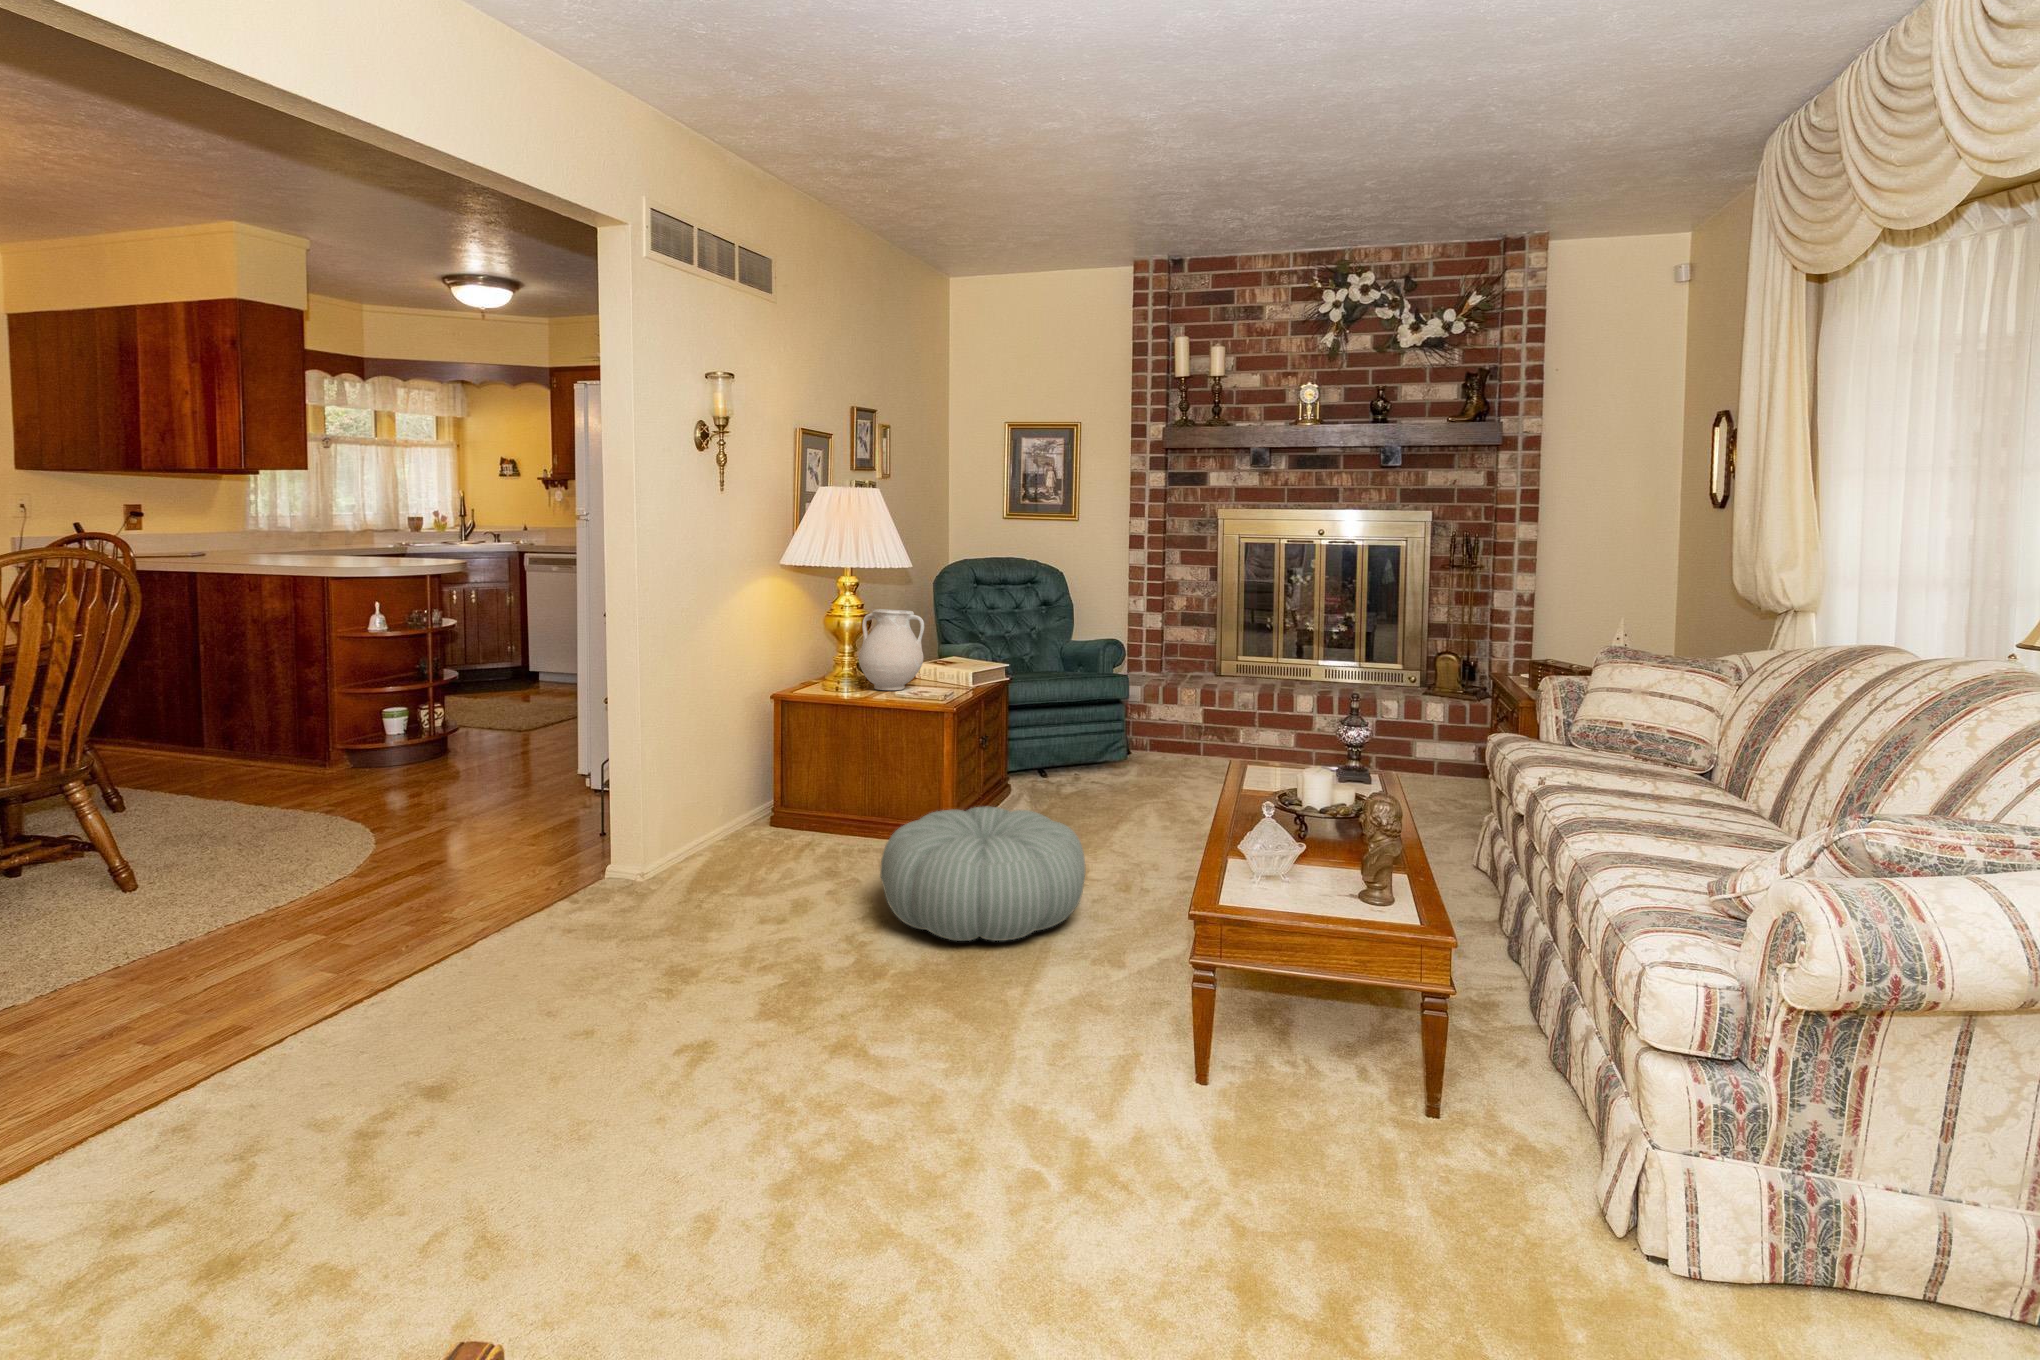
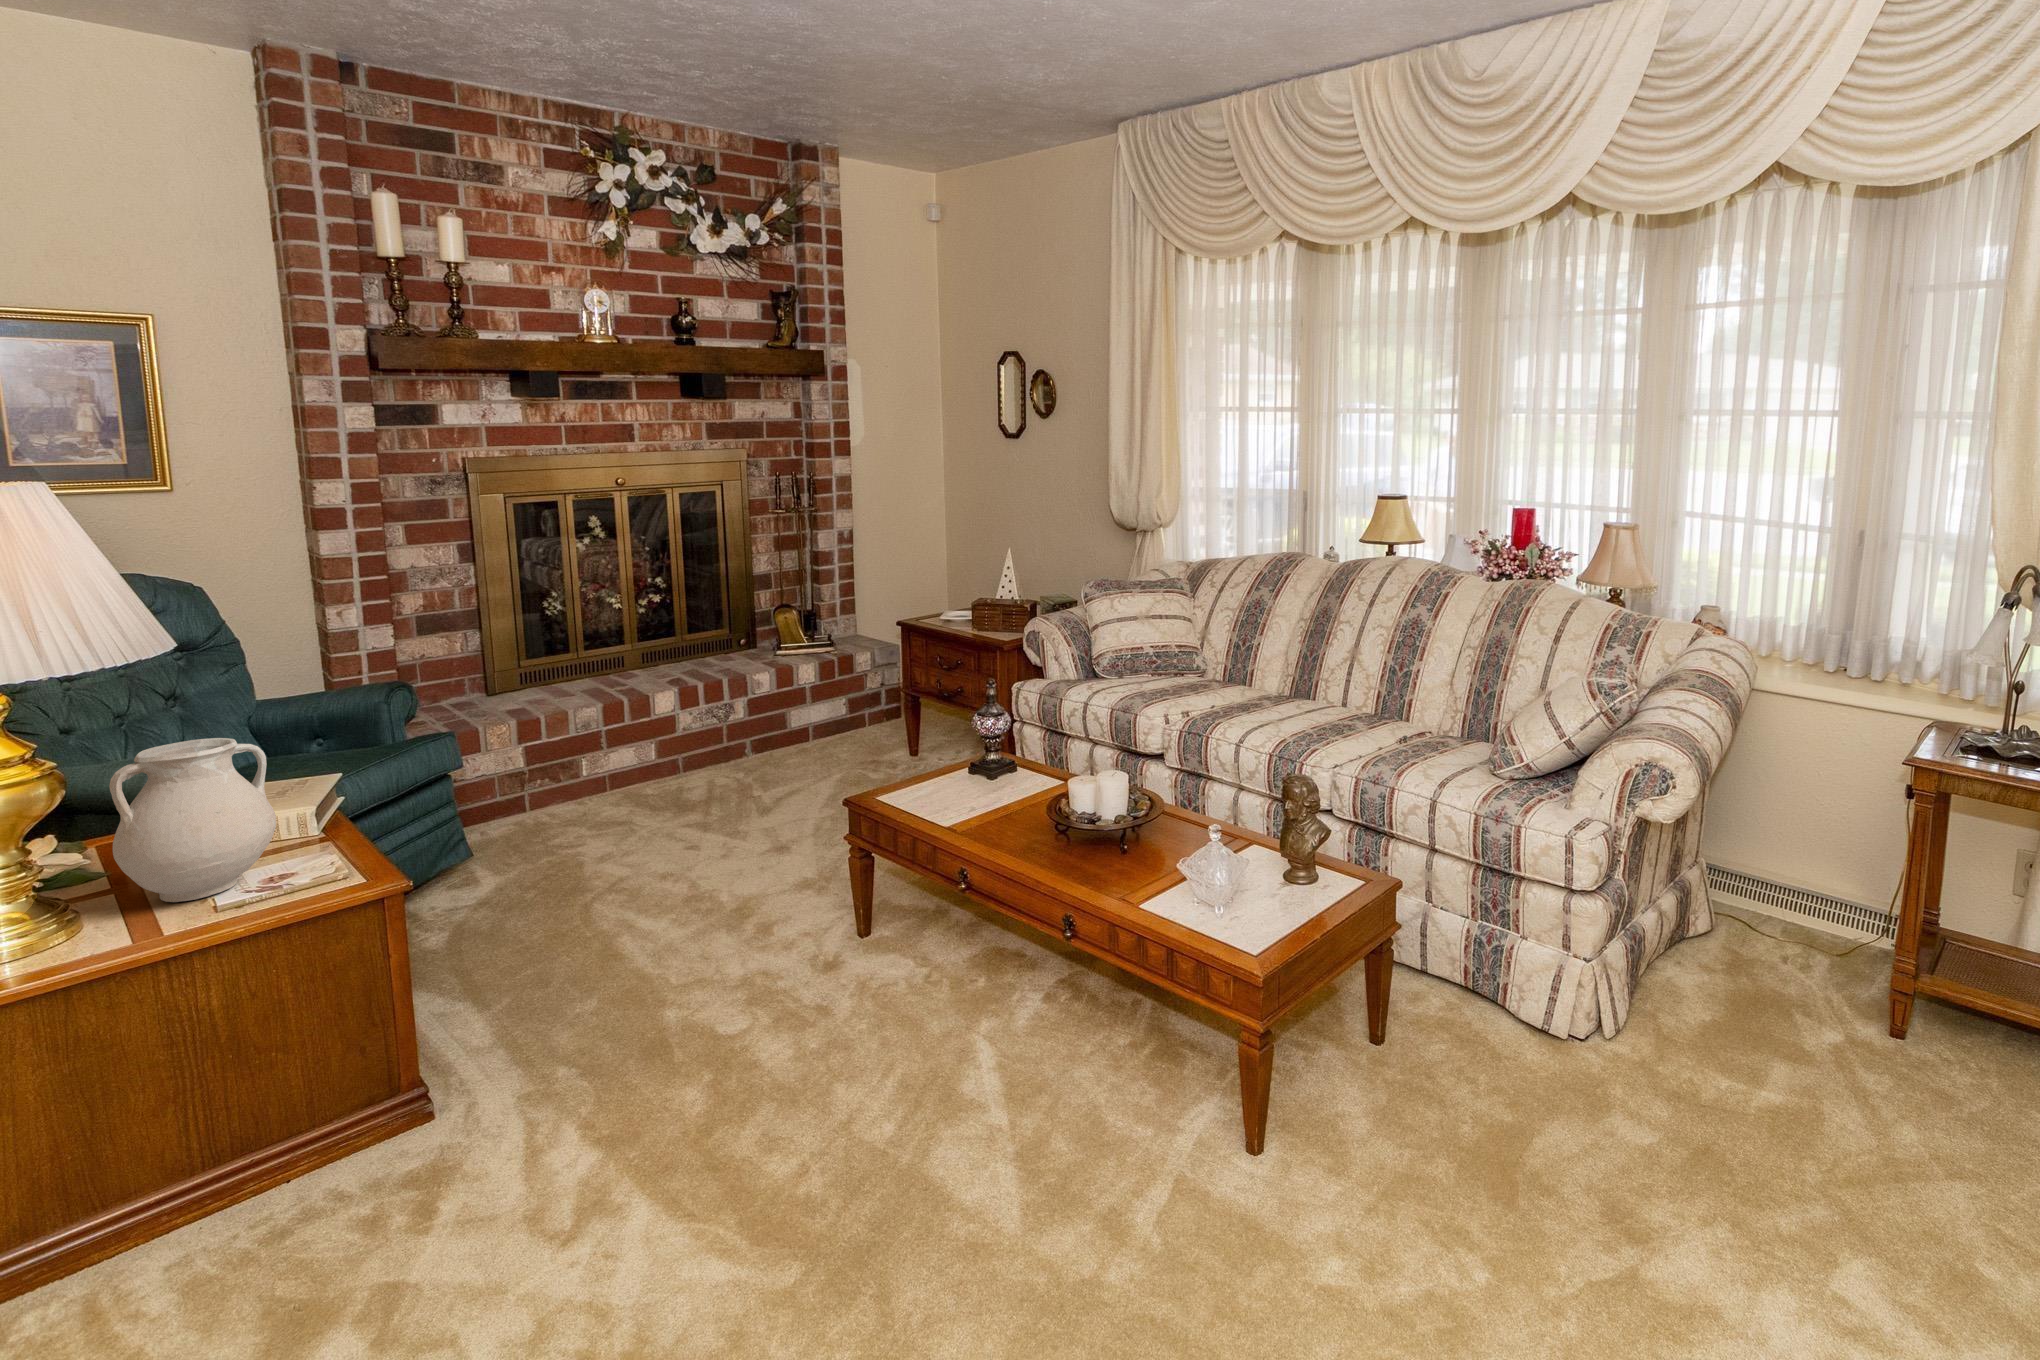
pouf: present [880,807,1086,941] -> none [490,965,815,1214]

